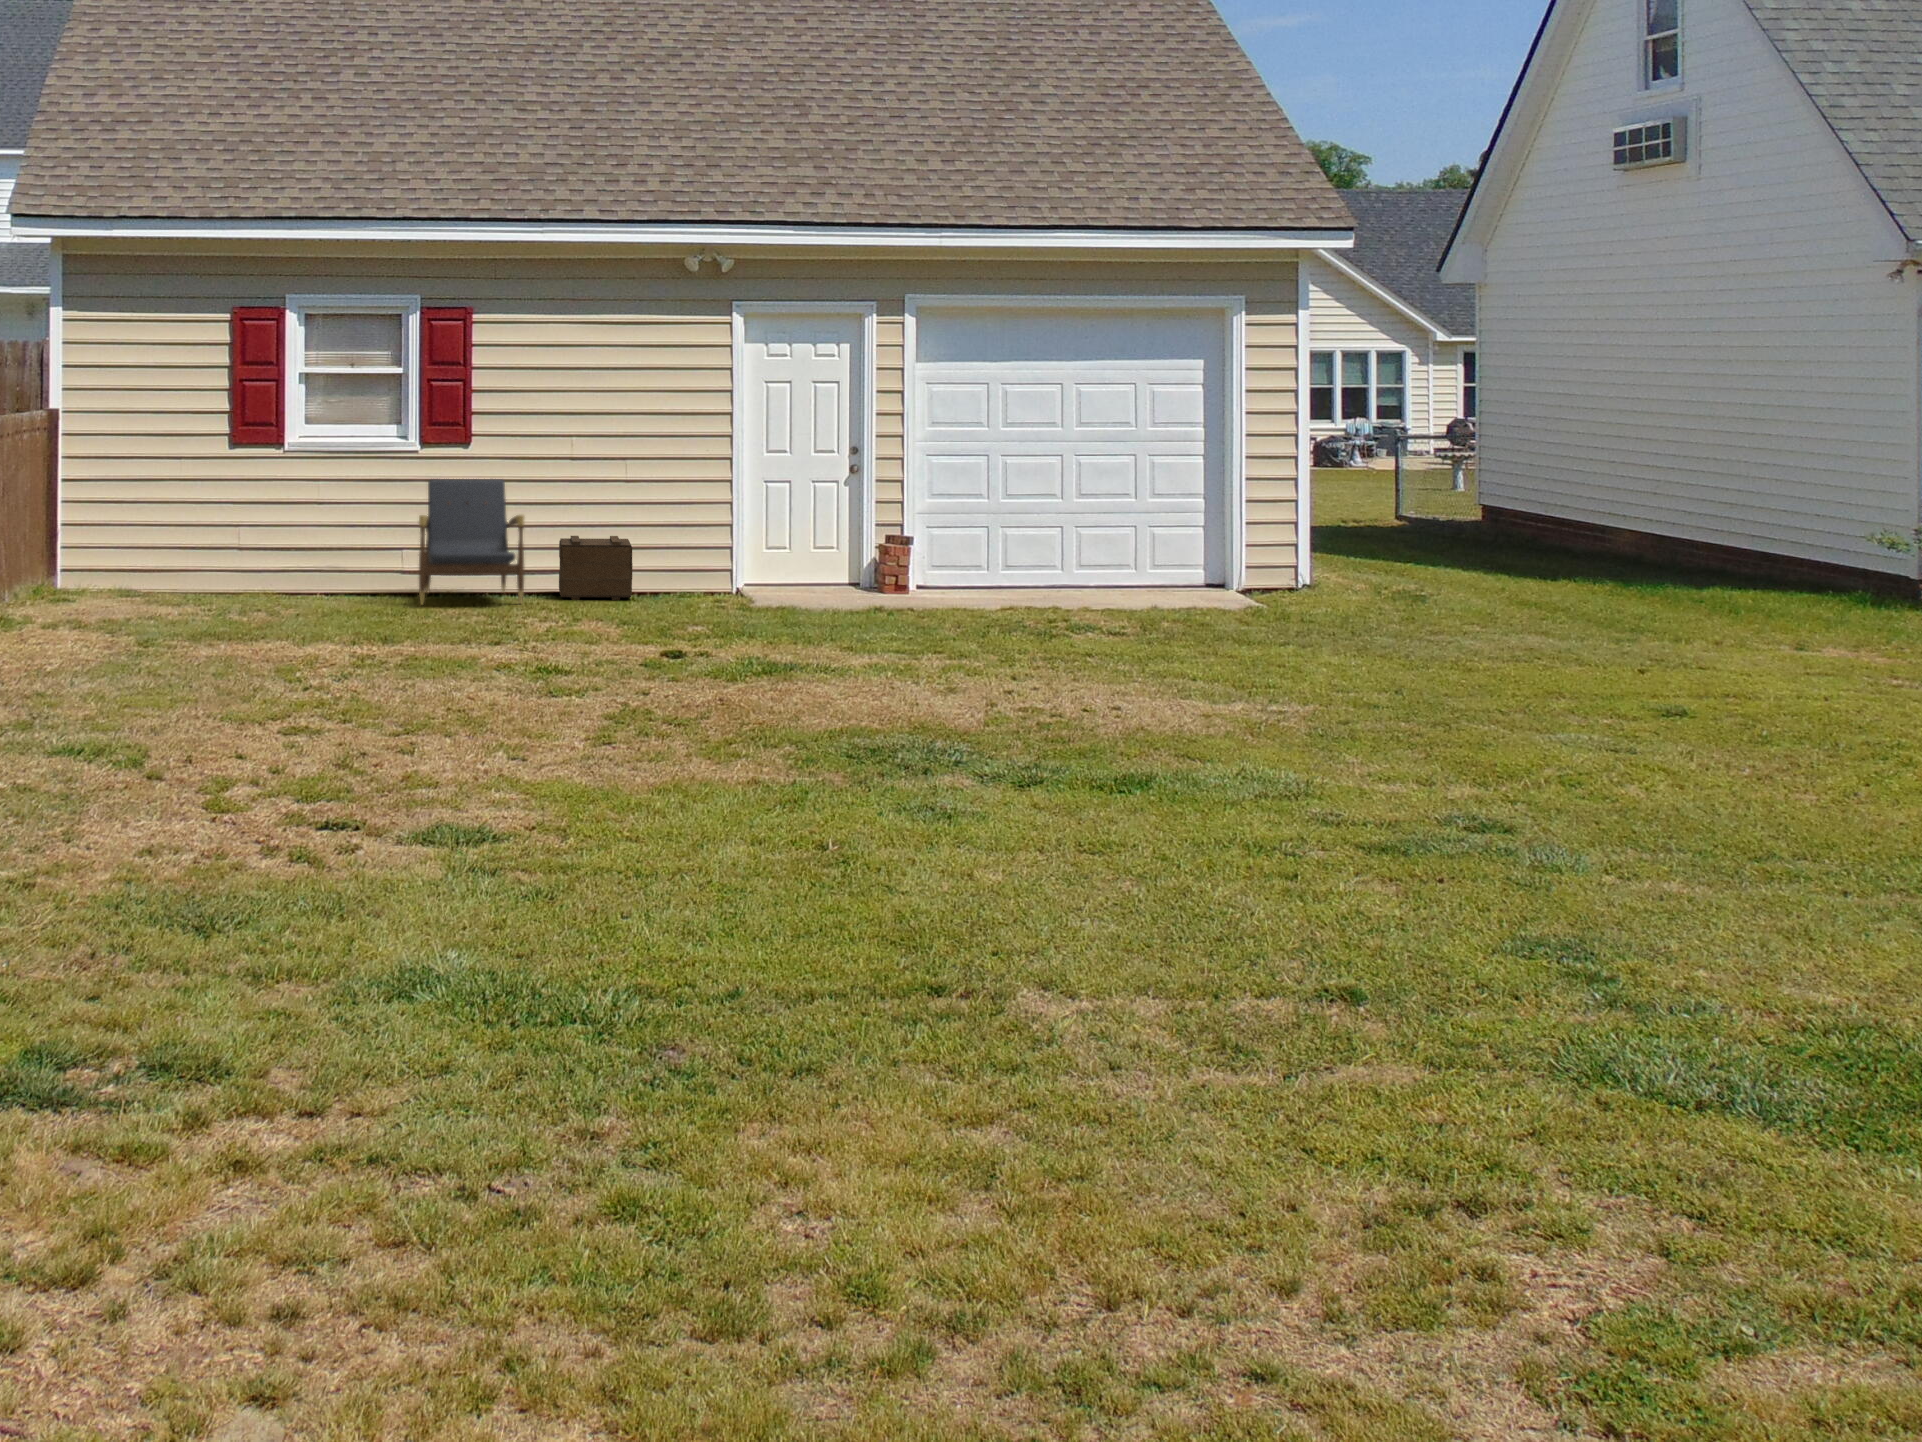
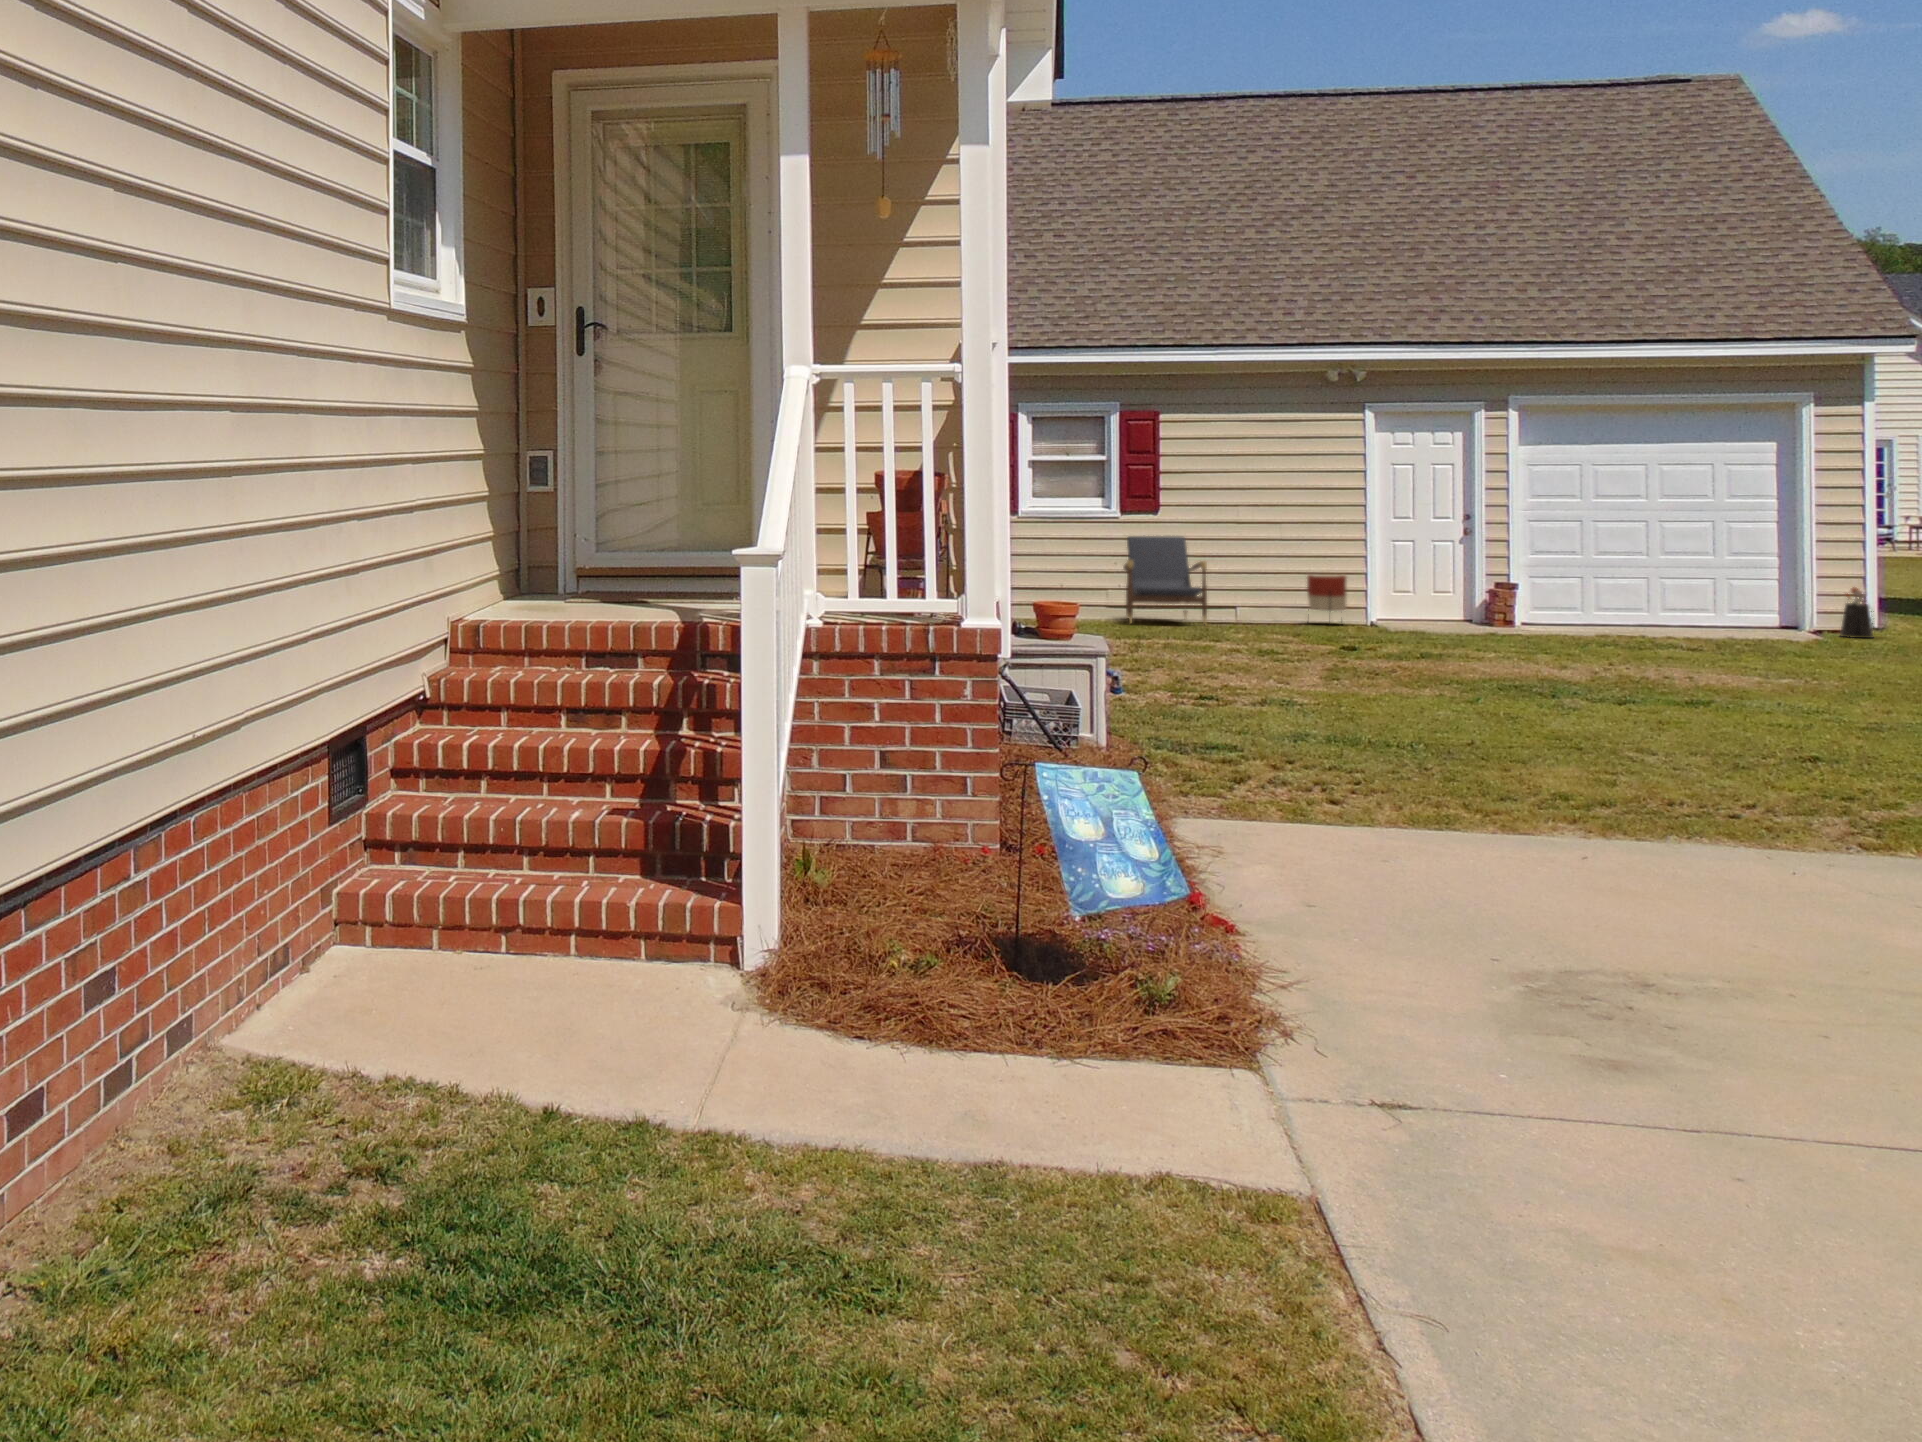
planter: none [658,528,706,599] -> present [1307,575,1347,611]
watering can: none [1271,534,1310,599] -> present [1840,587,1874,638]
wooden crate: present [559,536,633,600] -> none [1228,579,1289,625]

